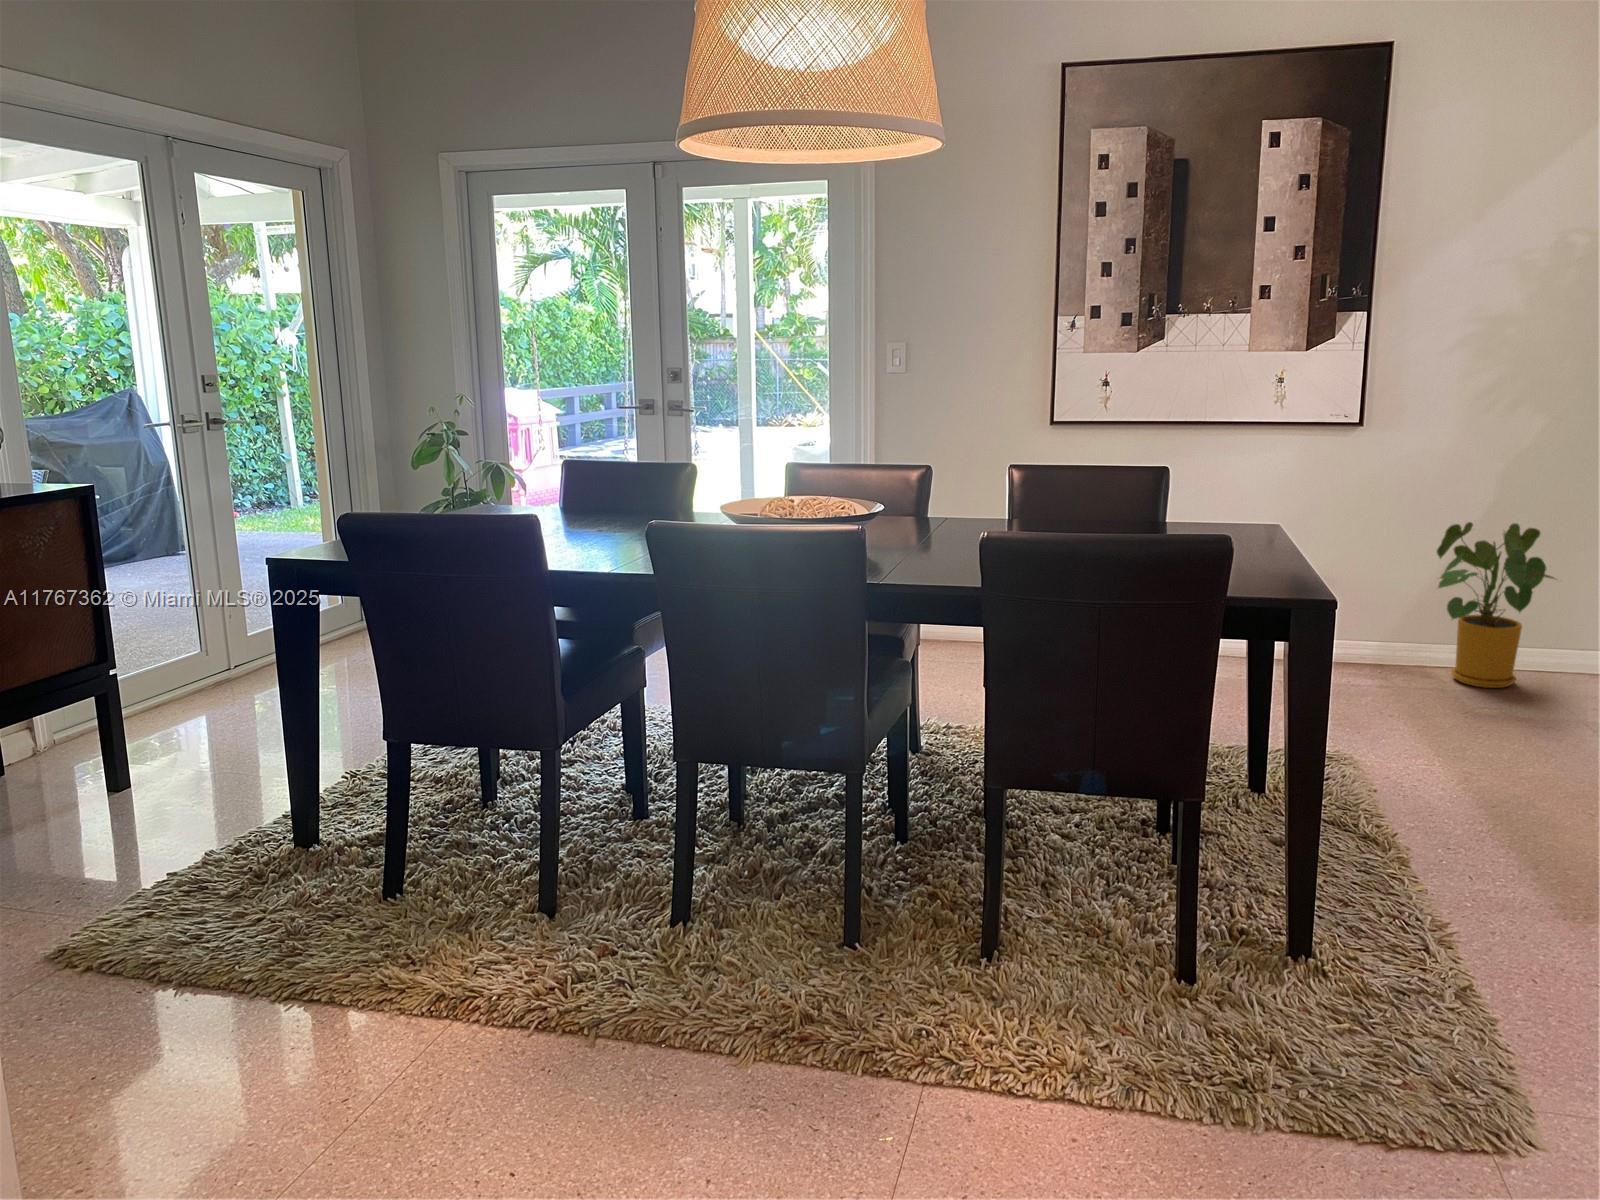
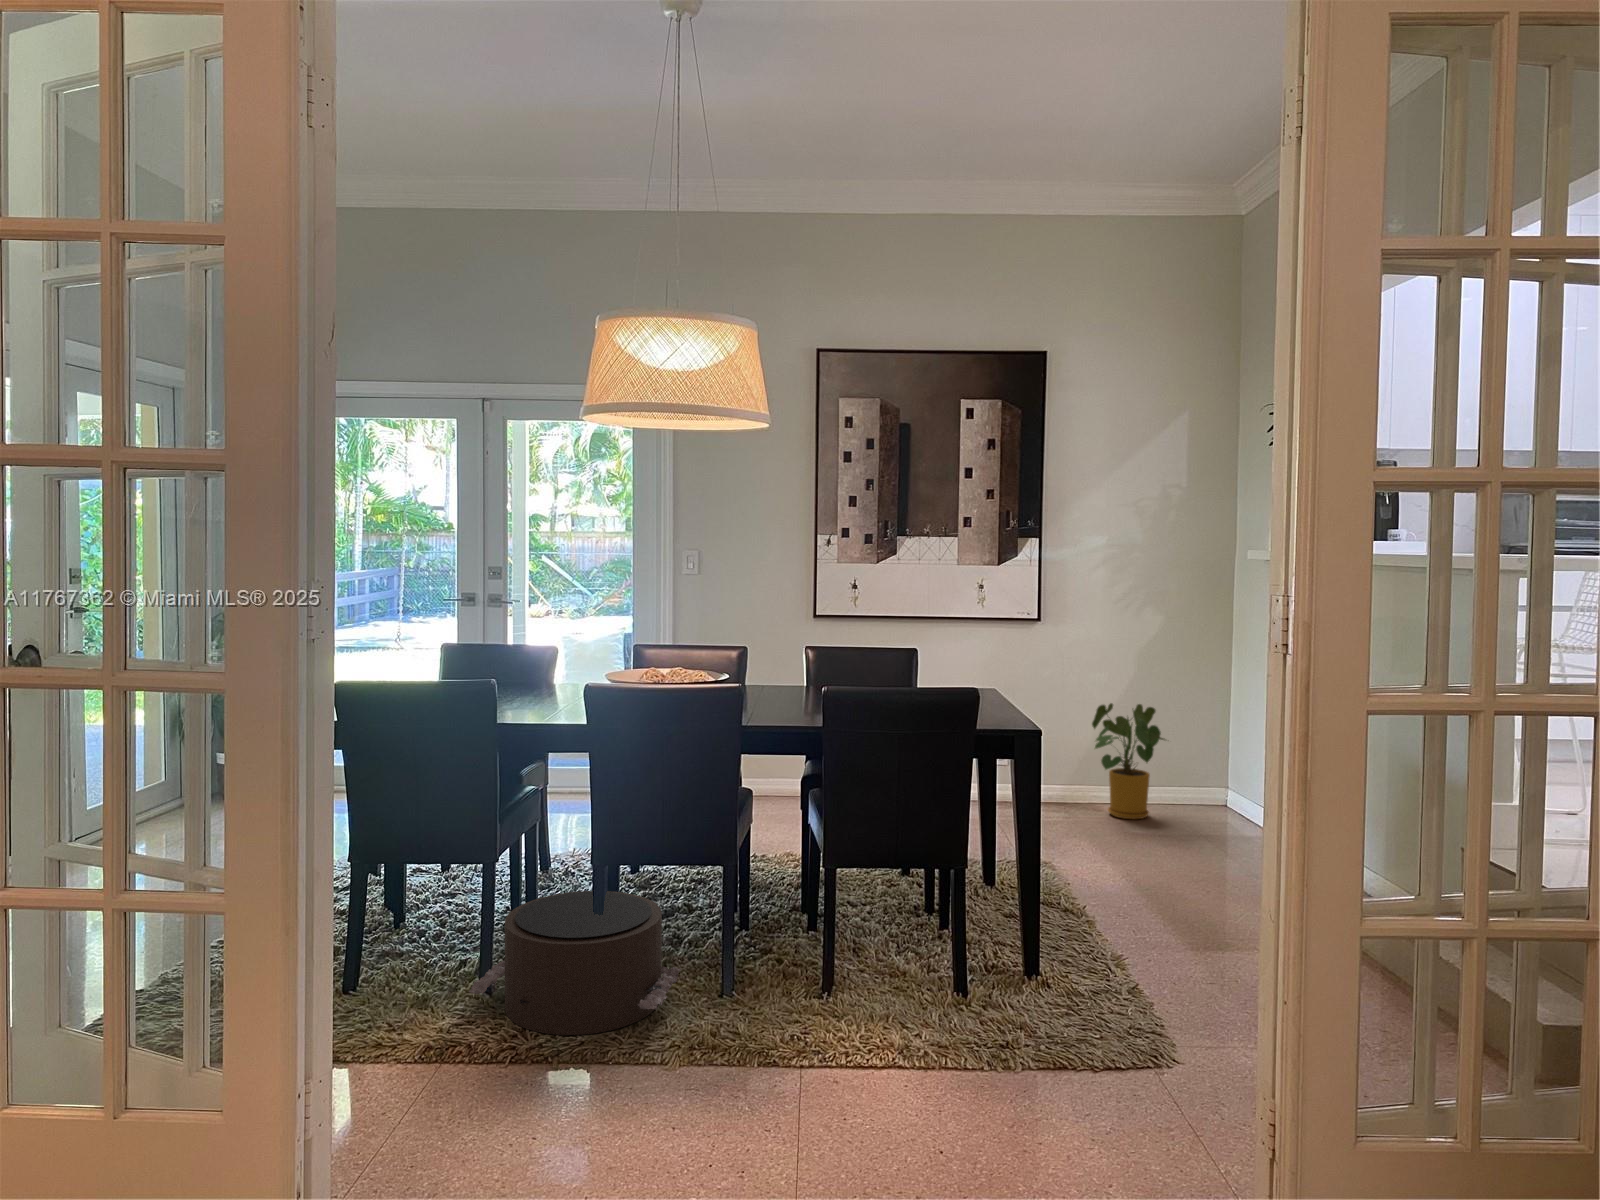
pouf: none [503,791,783,995] -> present [469,891,681,1035]

